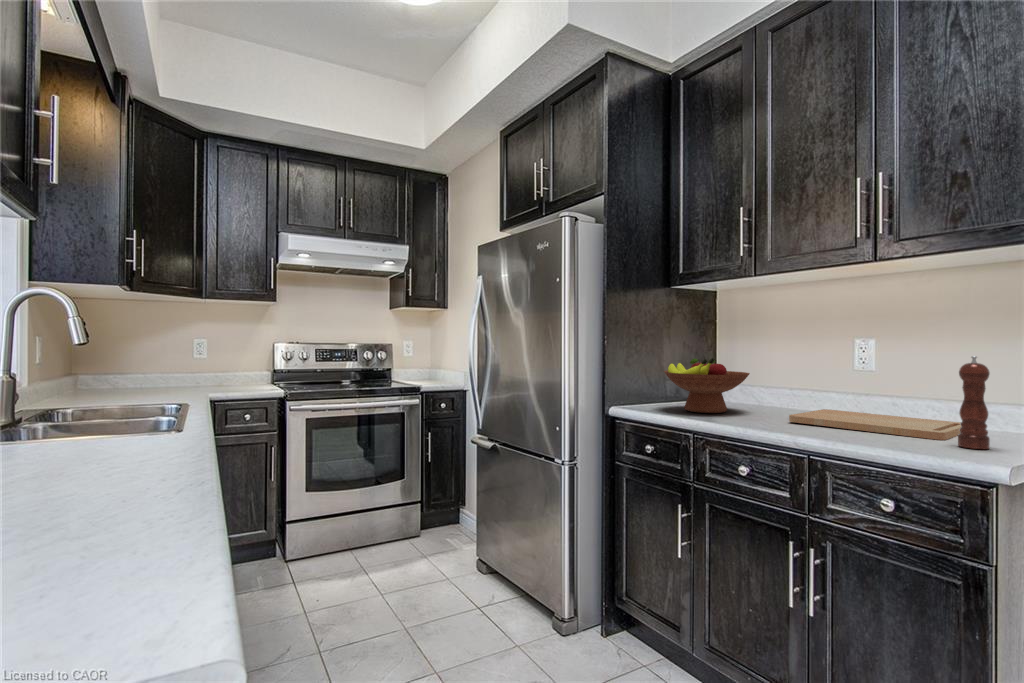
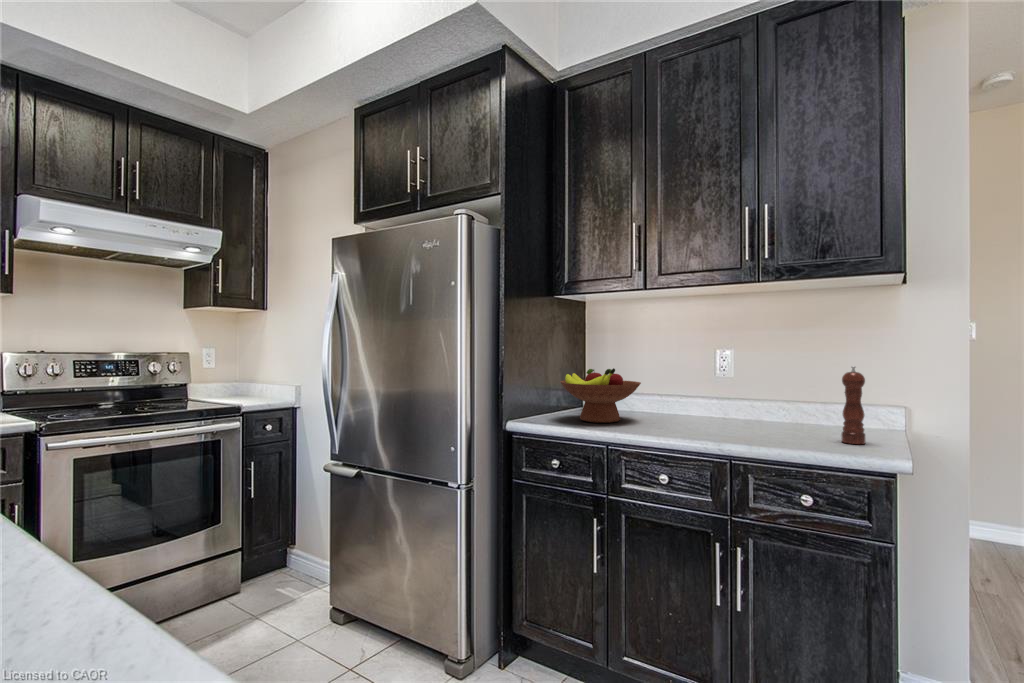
cutting board: present [789,409,961,440] -> none [688,413,823,437]

